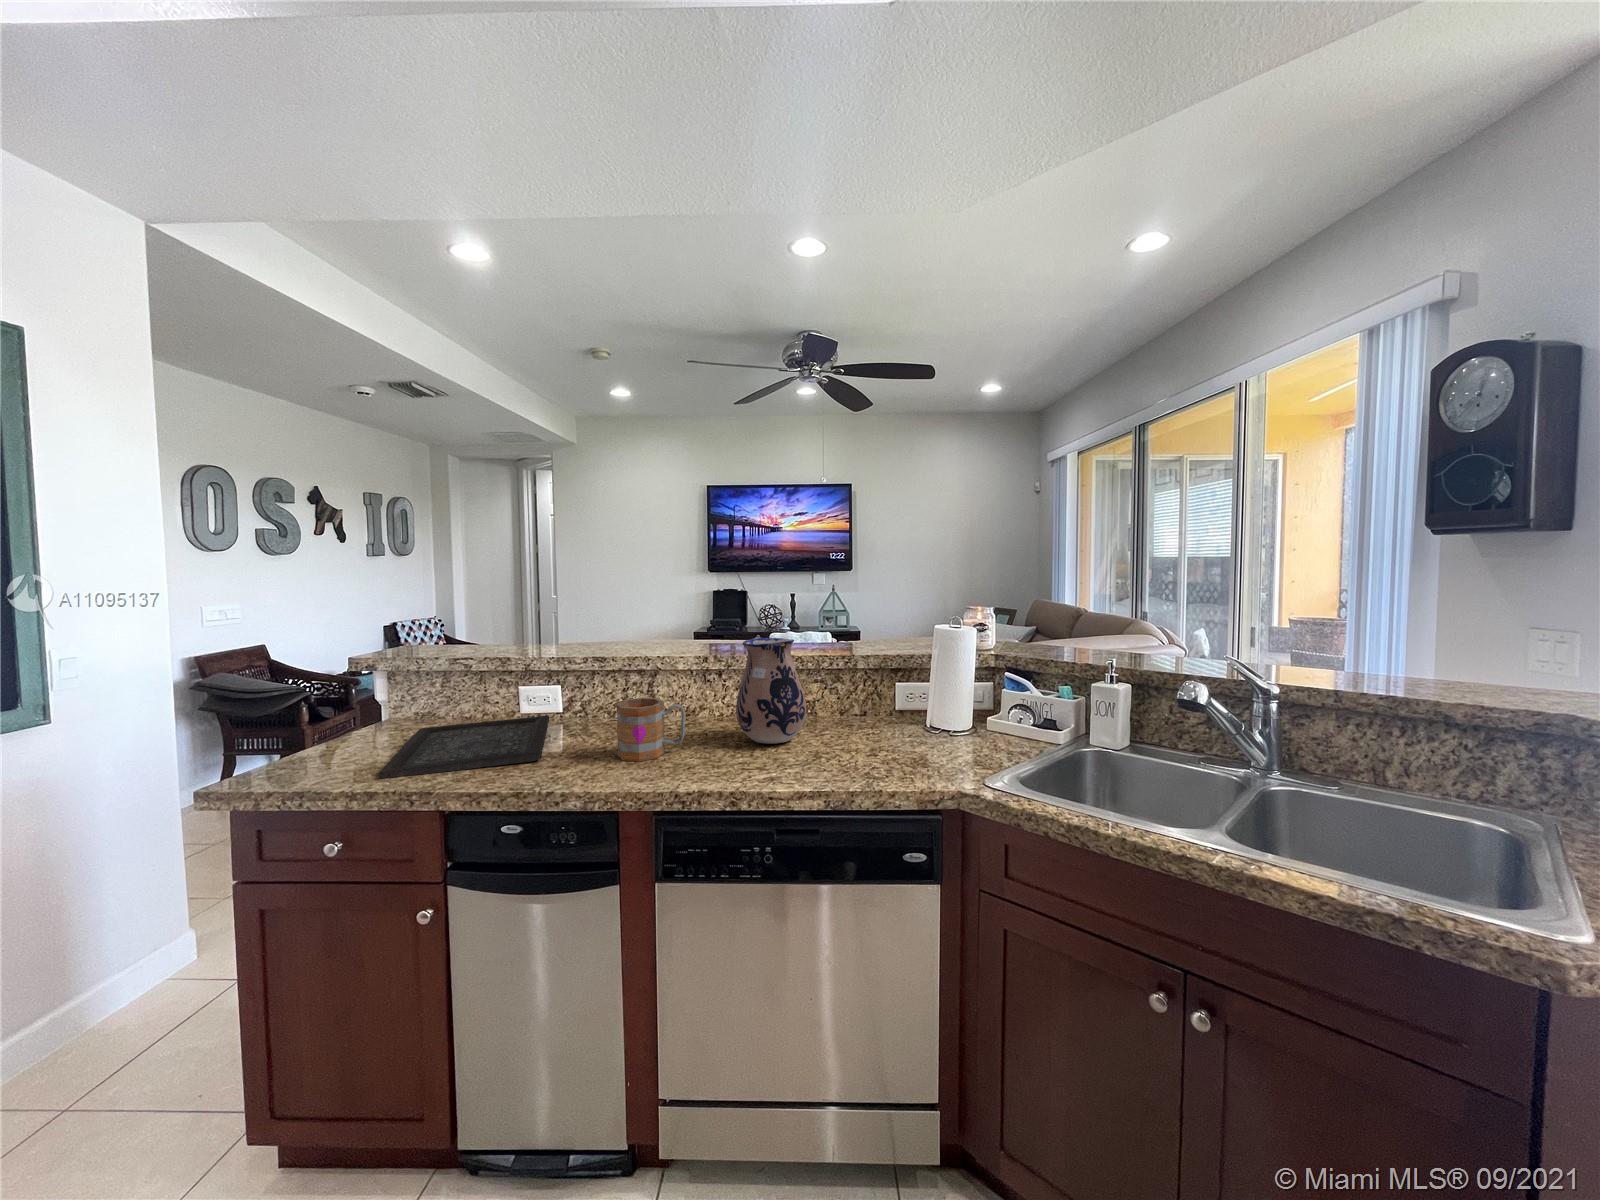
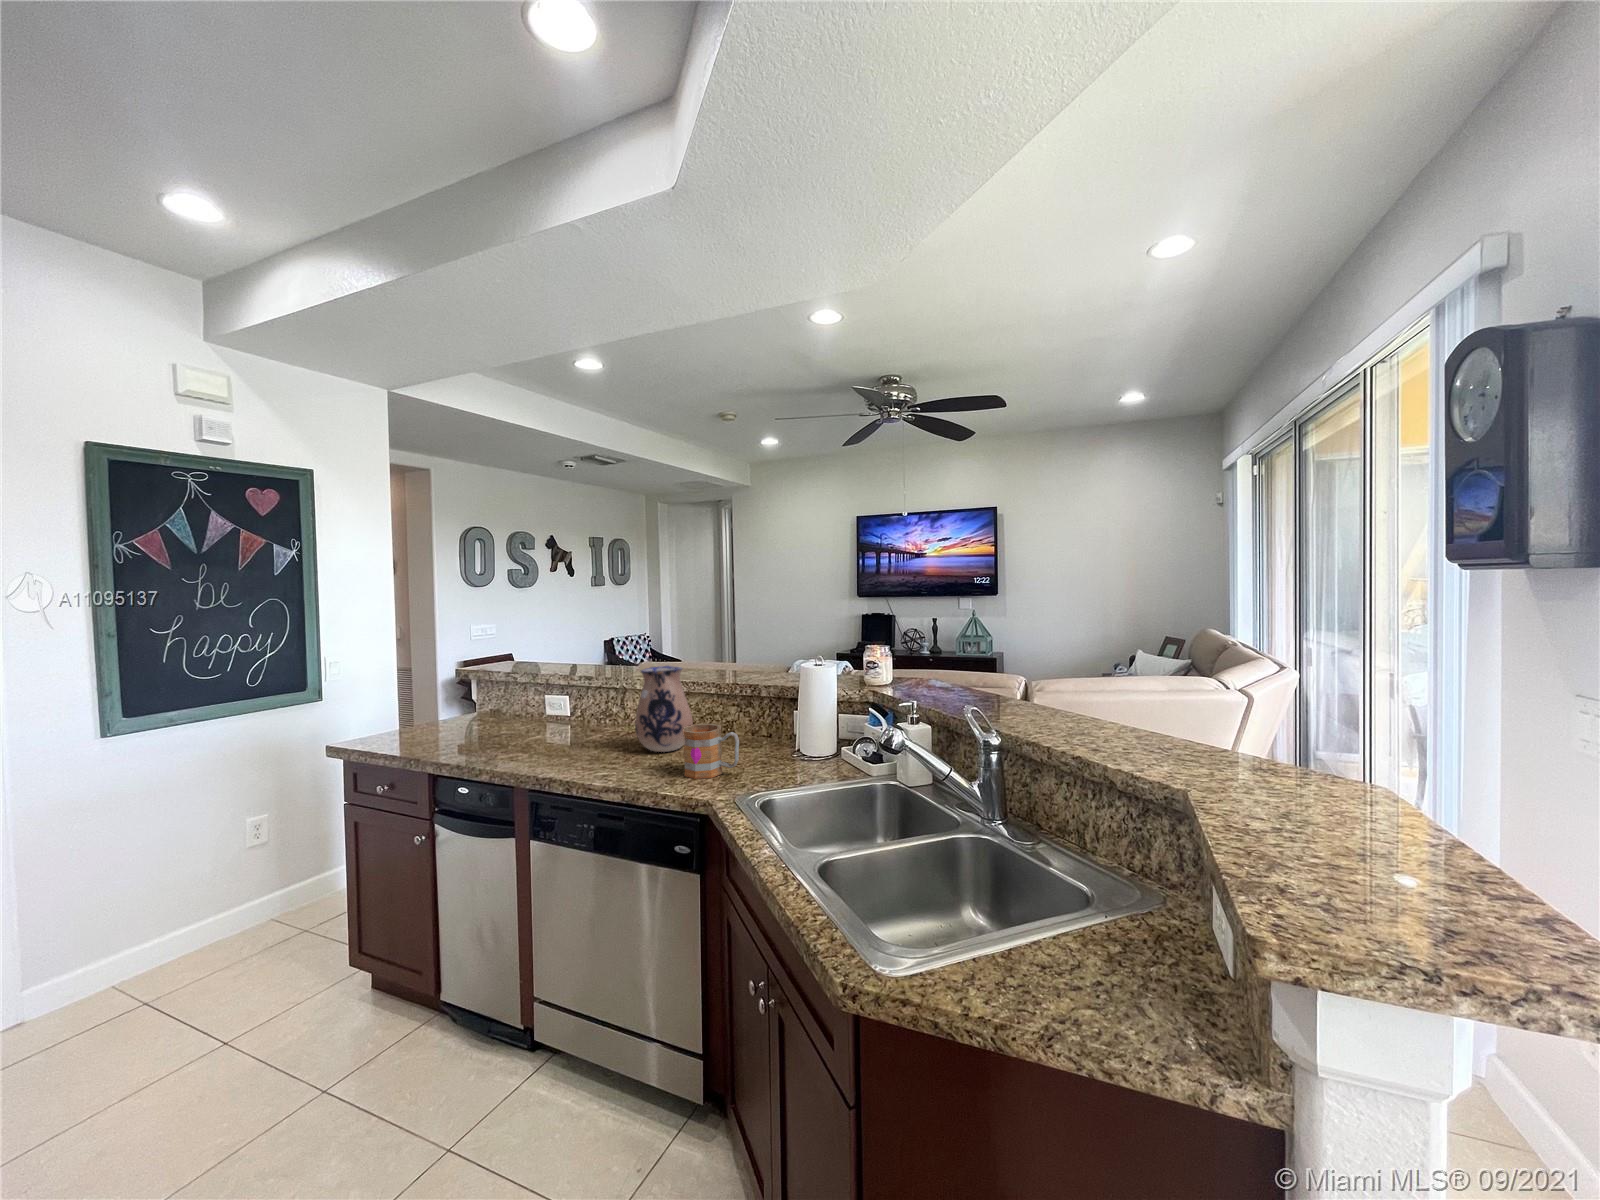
mug: present [616,697,686,762] -> present [683,724,739,779]
tray: present [379,715,549,778] -> none [412,717,554,746]

